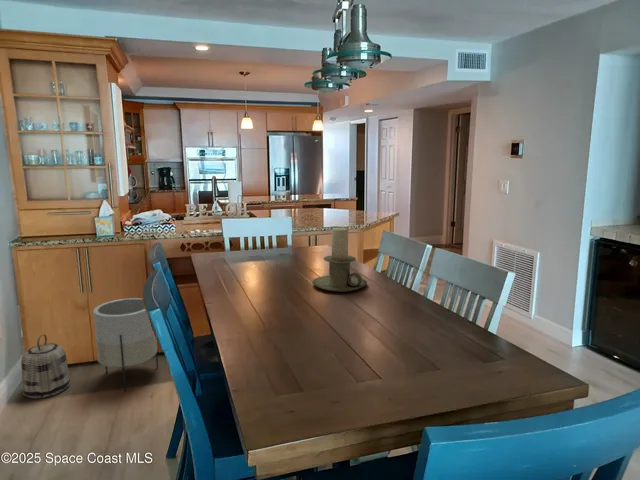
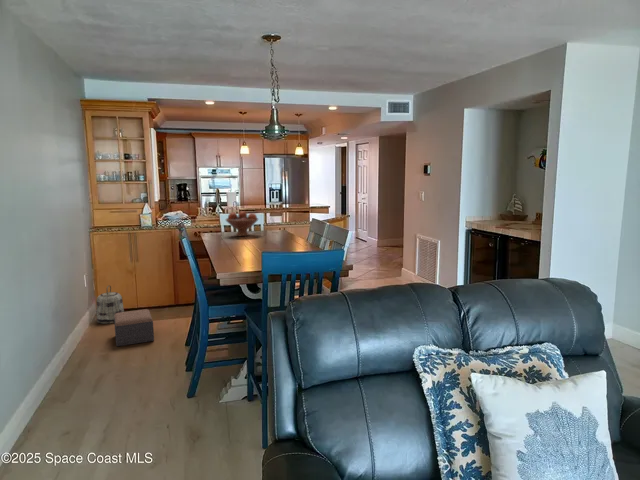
fruit bowl: none [234,216,289,260] -> present [226,211,258,236]
candle holder: present [312,228,367,292] -> none [264,214,293,246]
planter: present [93,298,158,391] -> none [140,266,179,321]
footstool: none [38,383,112,464] -> present [114,309,154,346]

